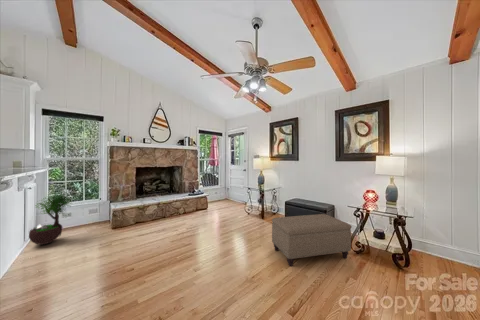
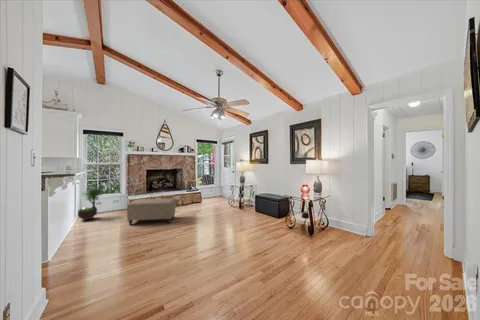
ottoman: present [272,214,352,266] -> present [127,198,175,225]

